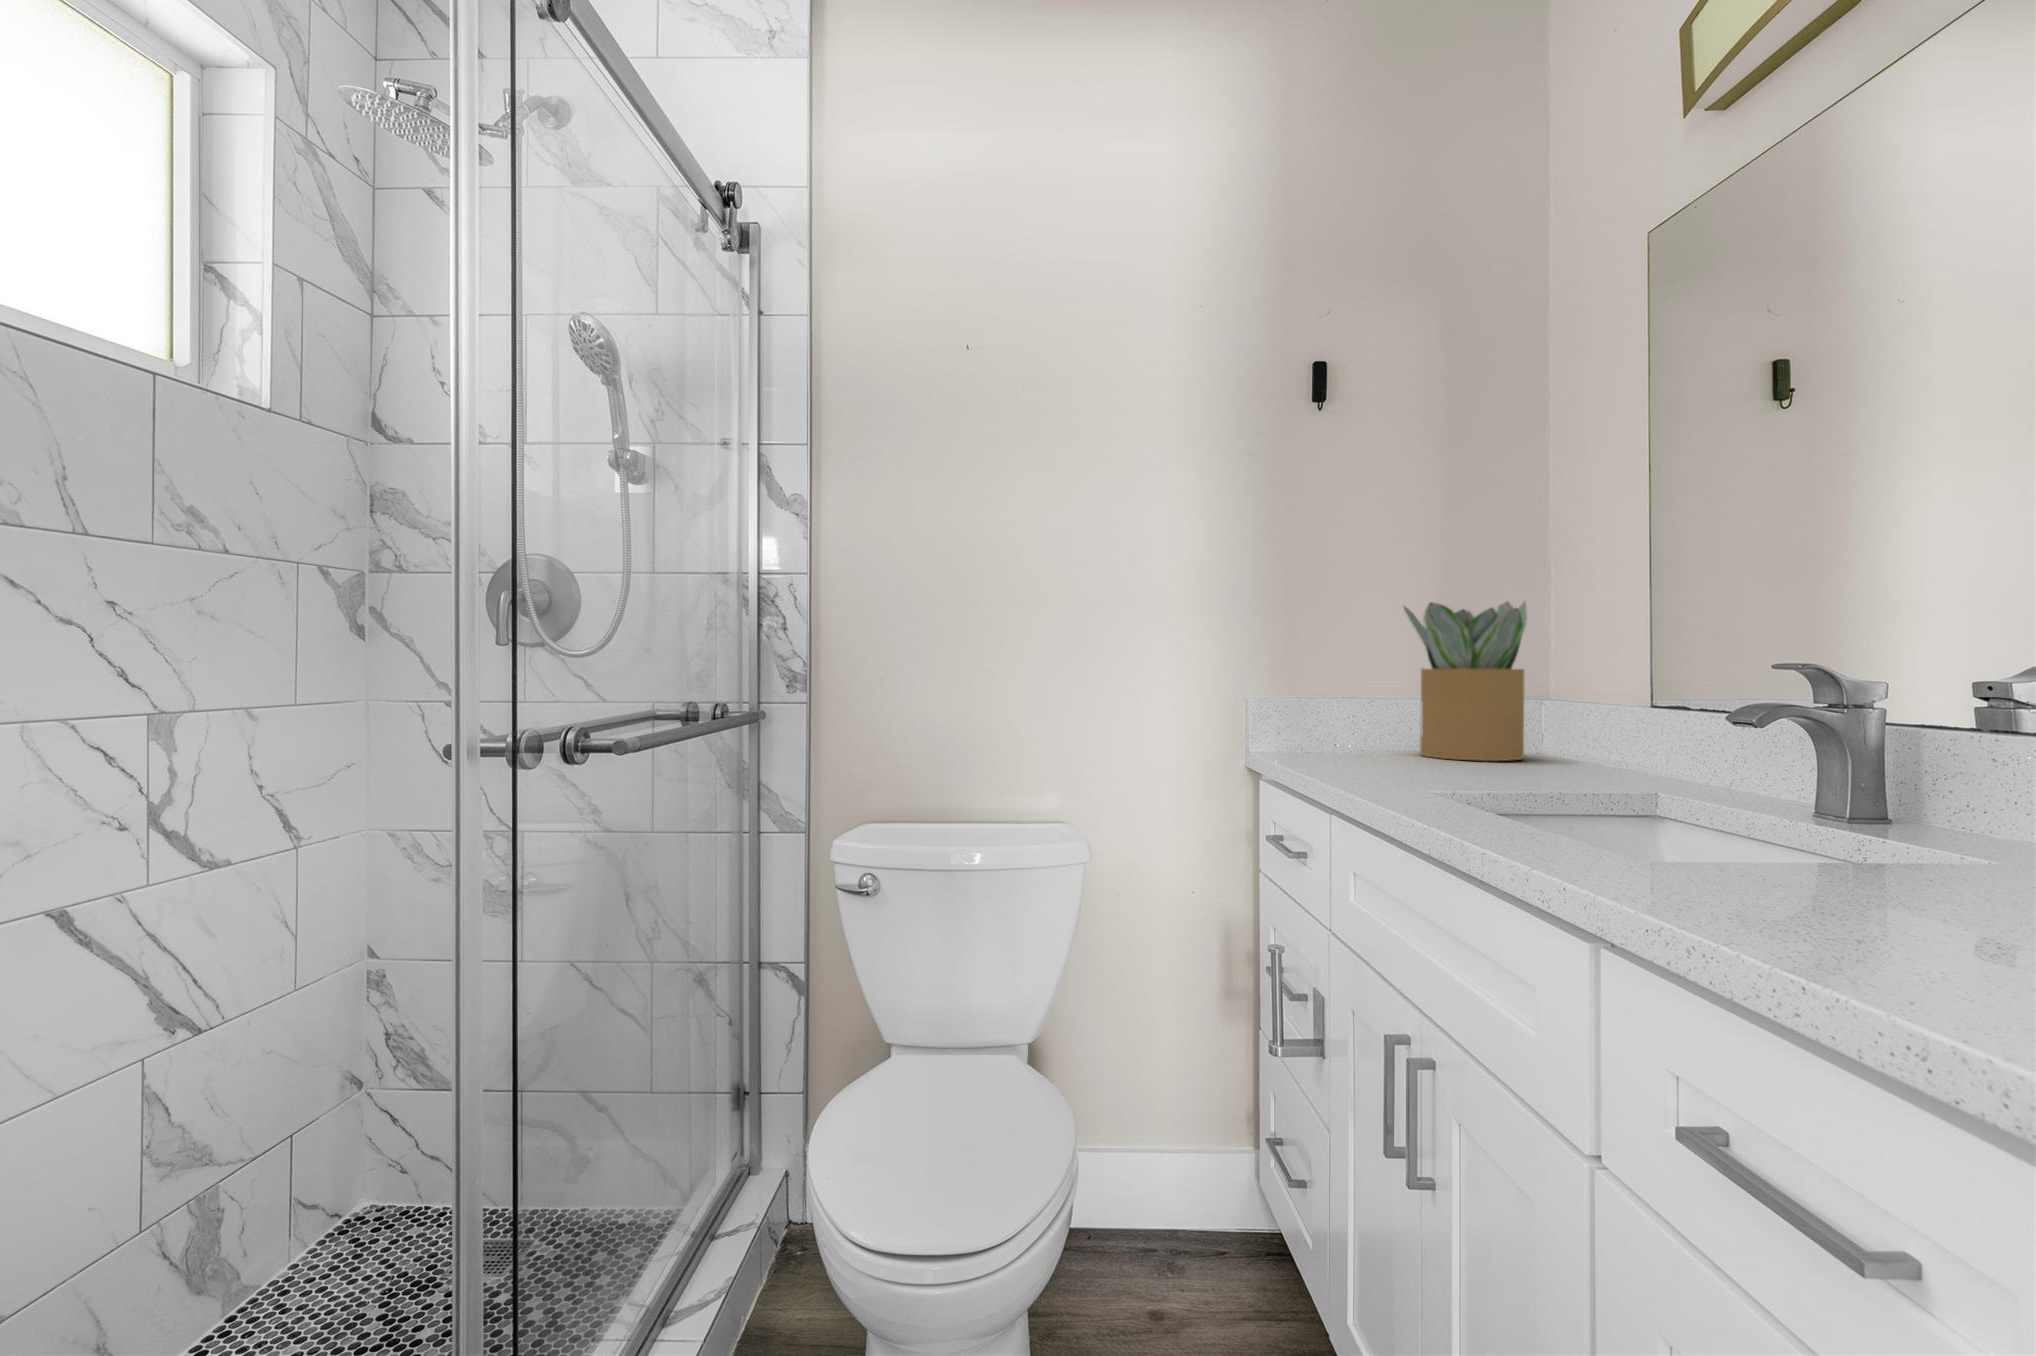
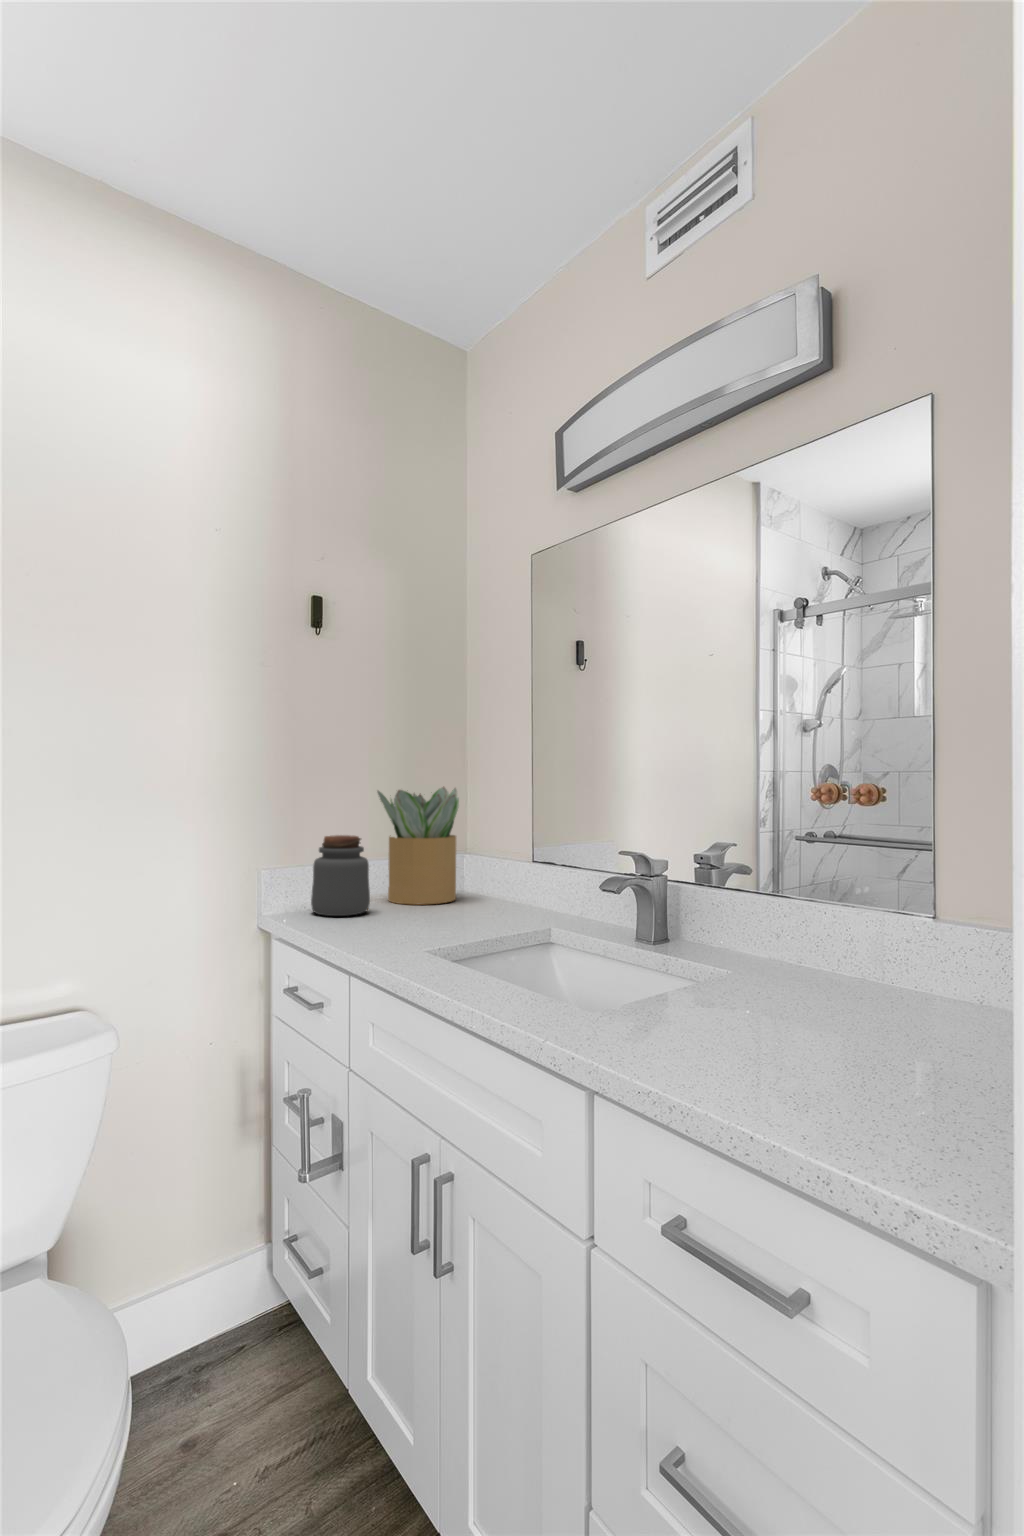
jar: none [1307,660,1385,760] -> present [311,835,370,916]

